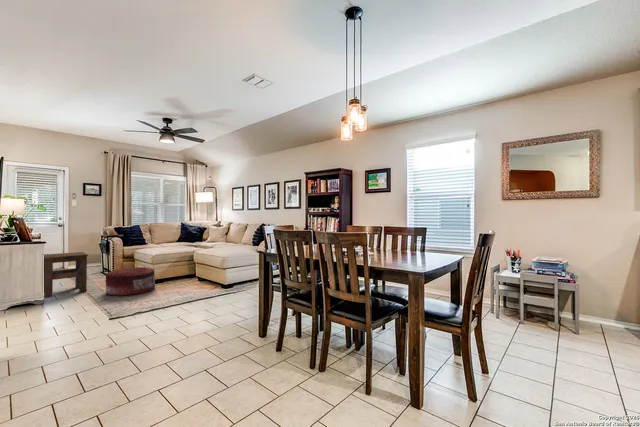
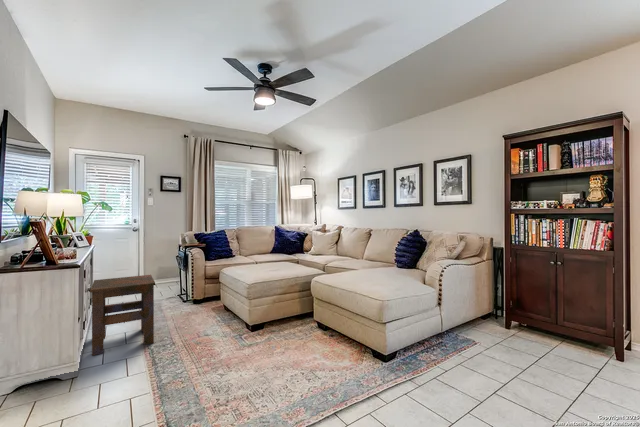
pouf: present [106,267,155,296] -> none [180,303,256,363]

